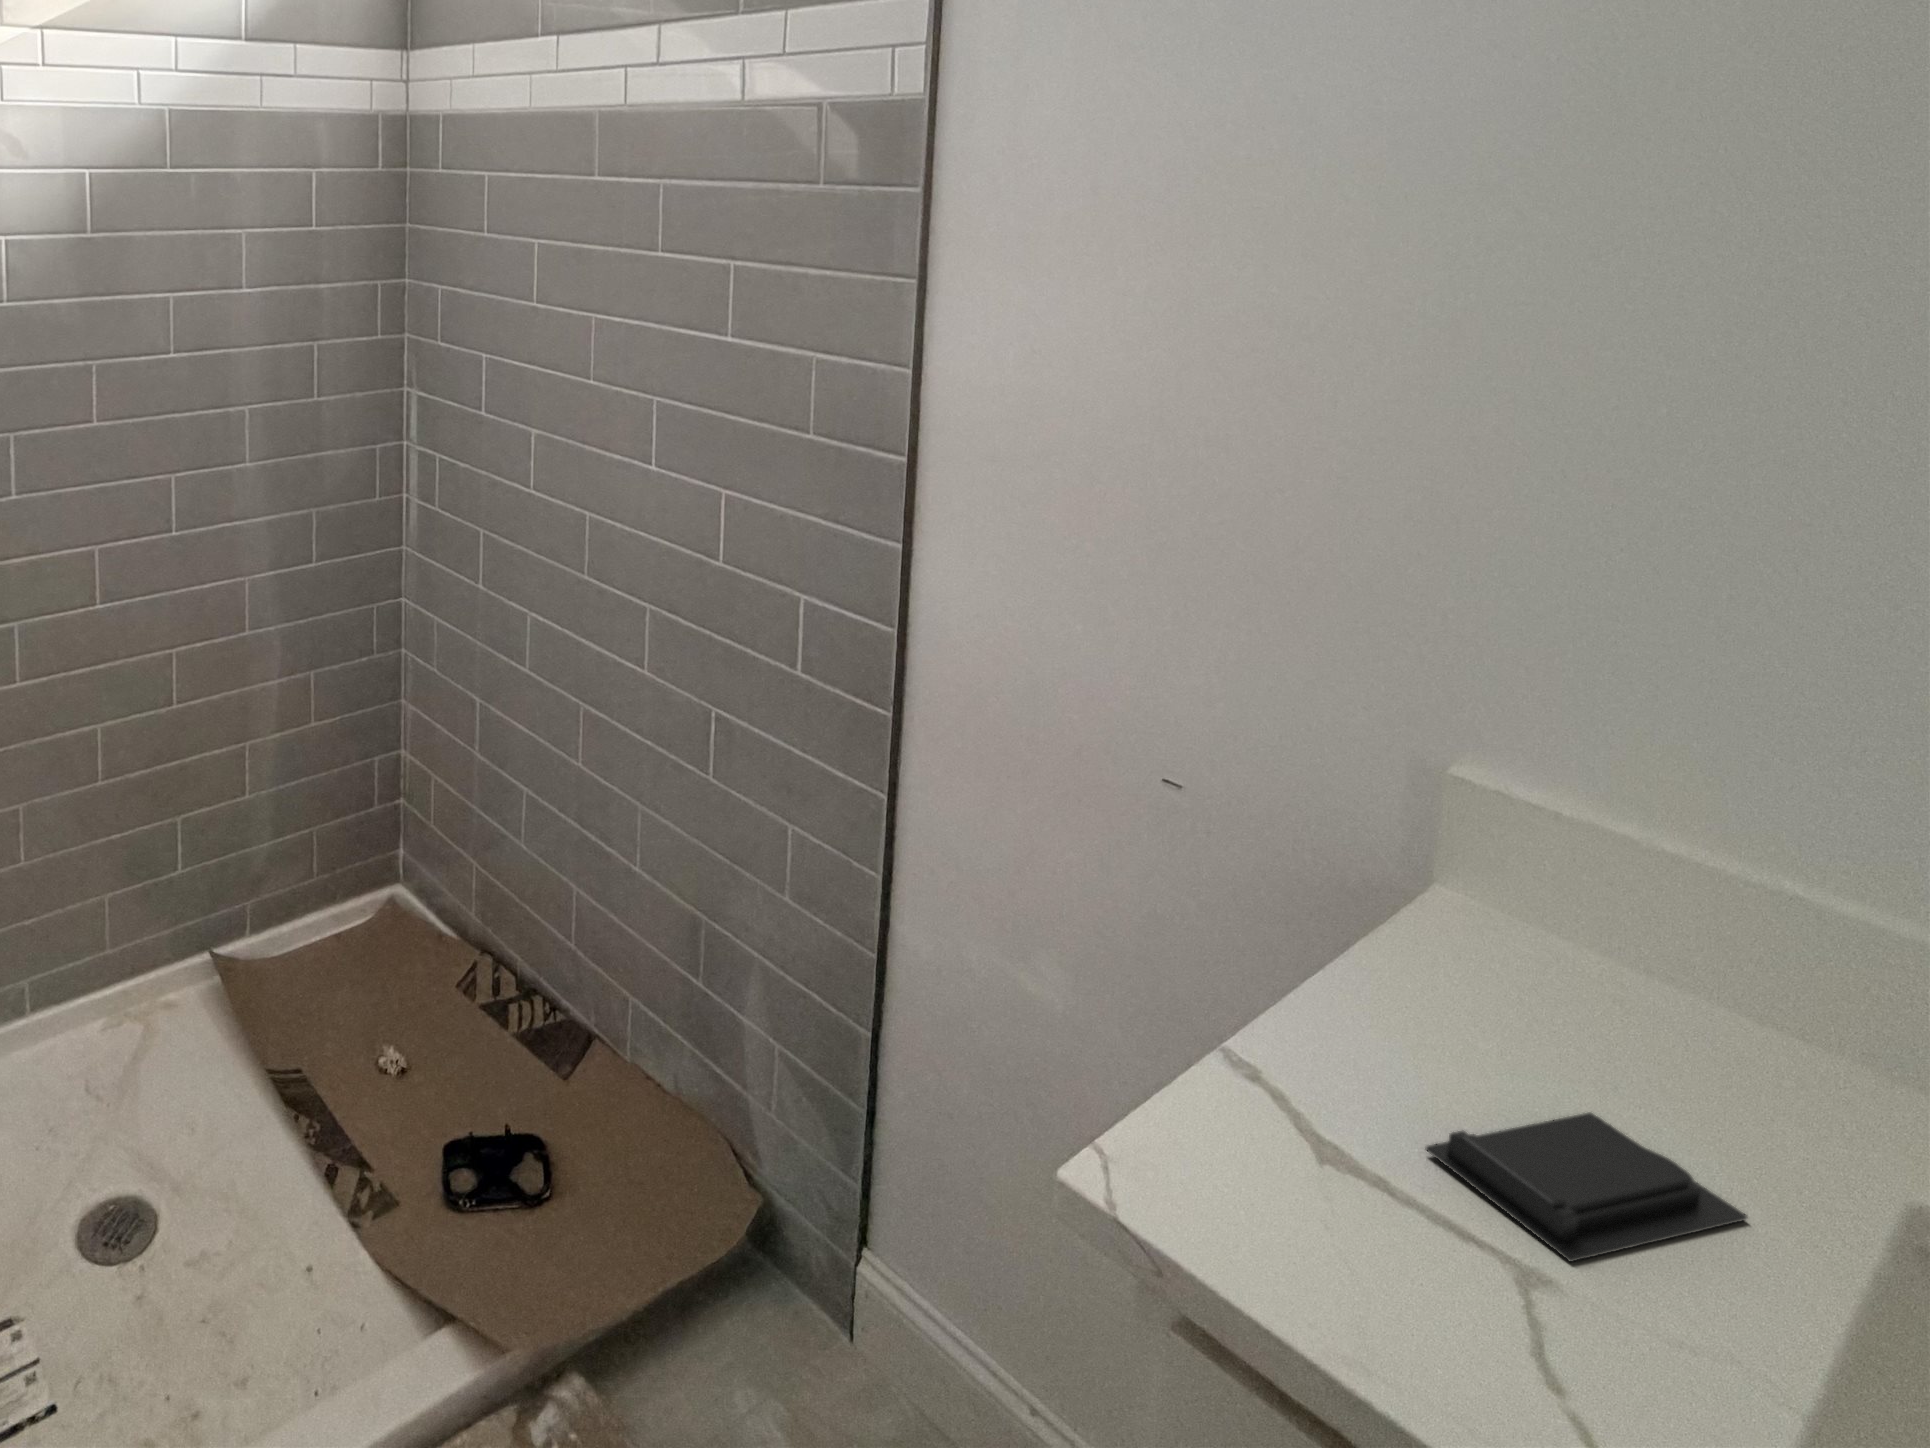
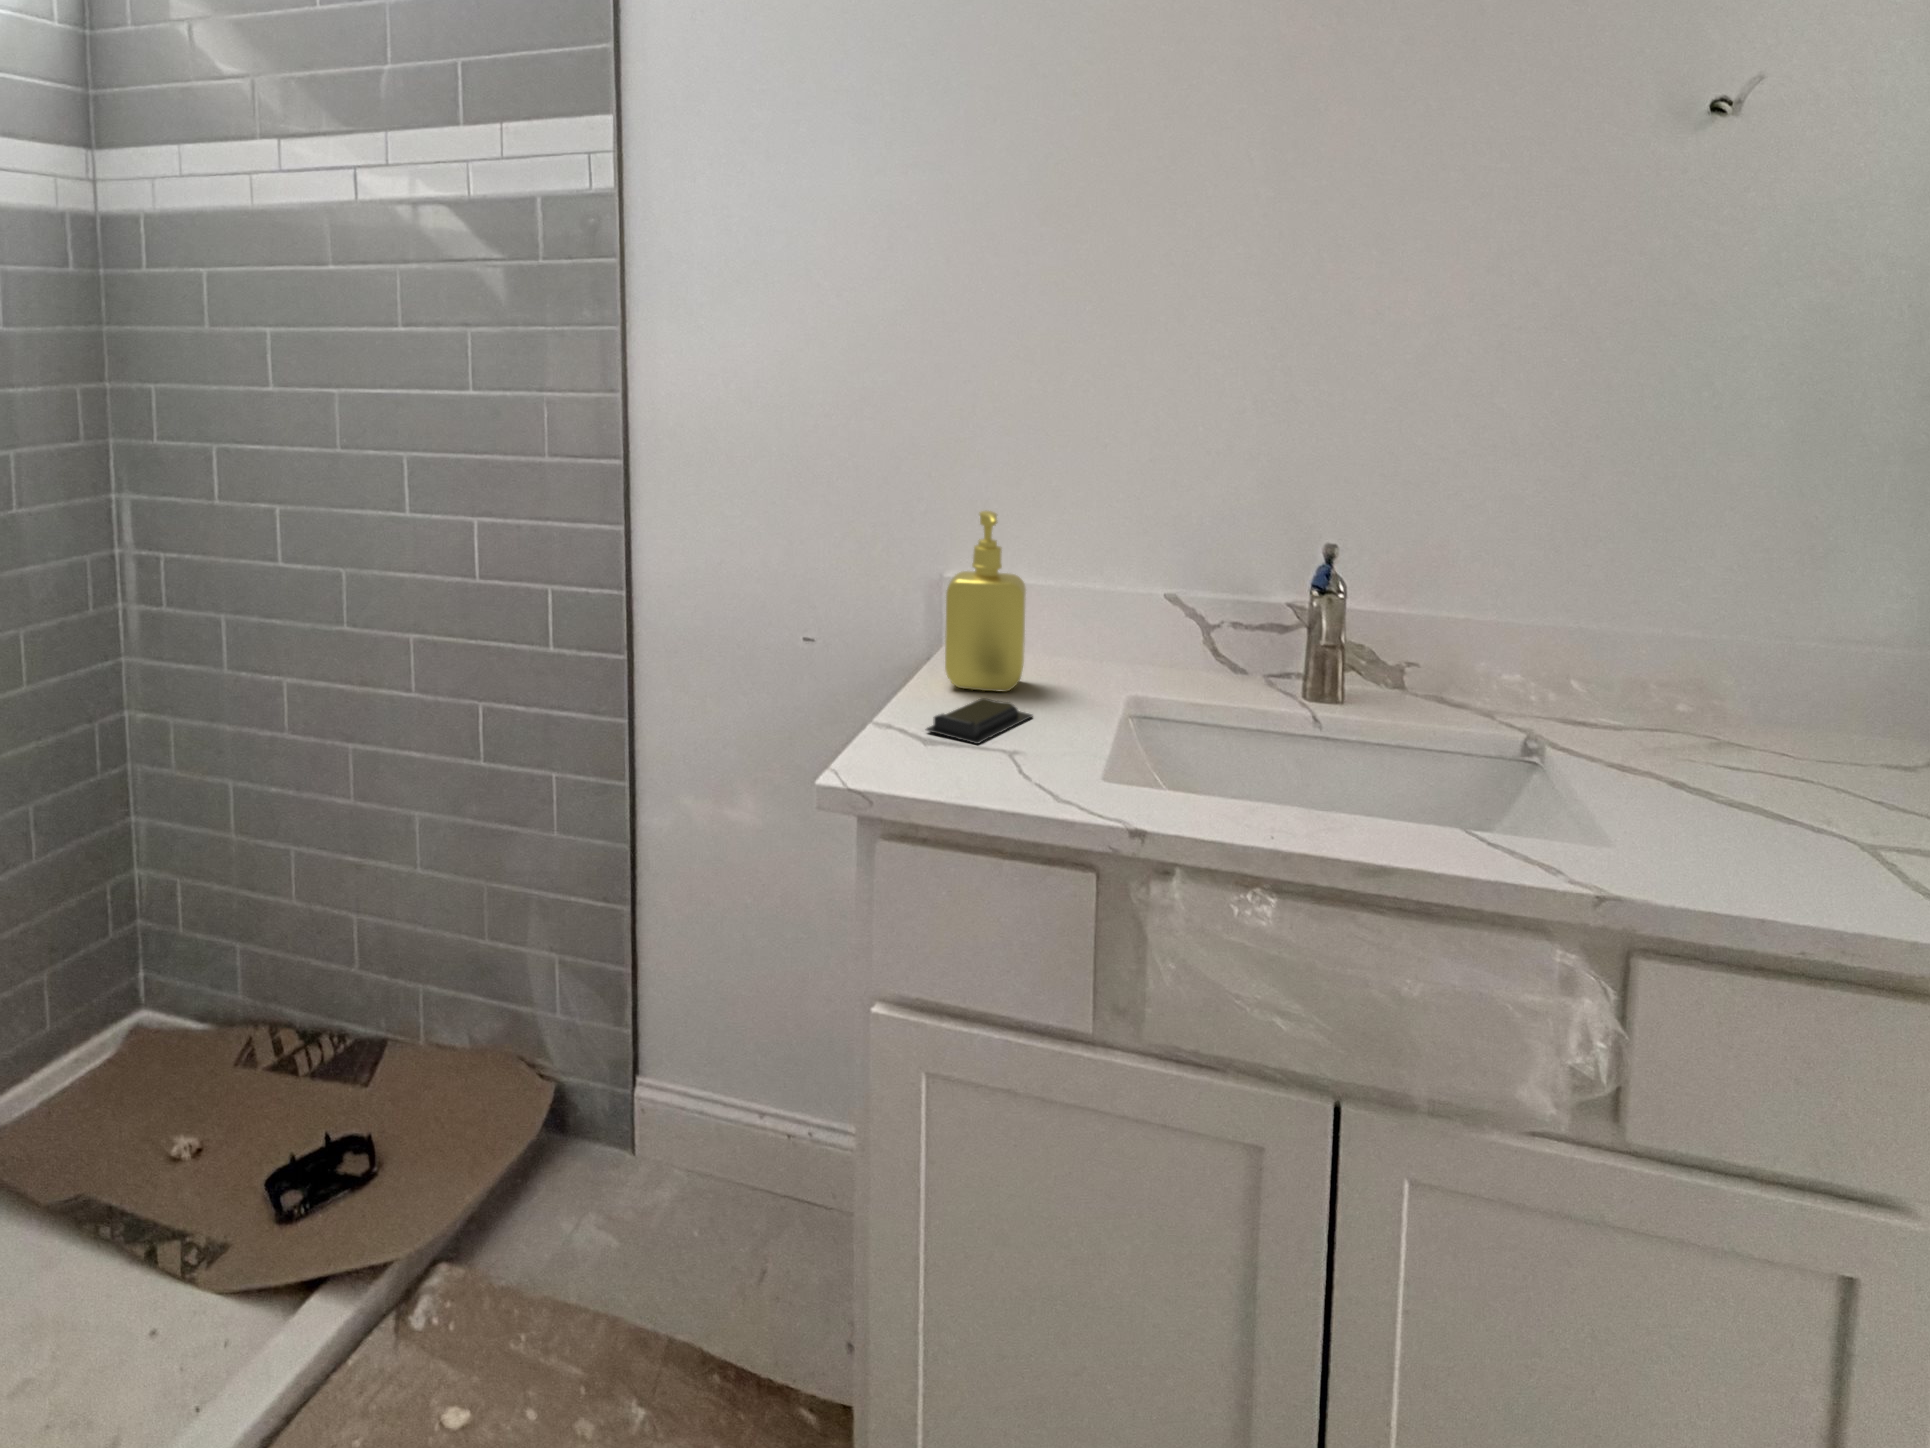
soap dispenser: none [1491,704,1739,1091] -> present [945,511,1026,692]

